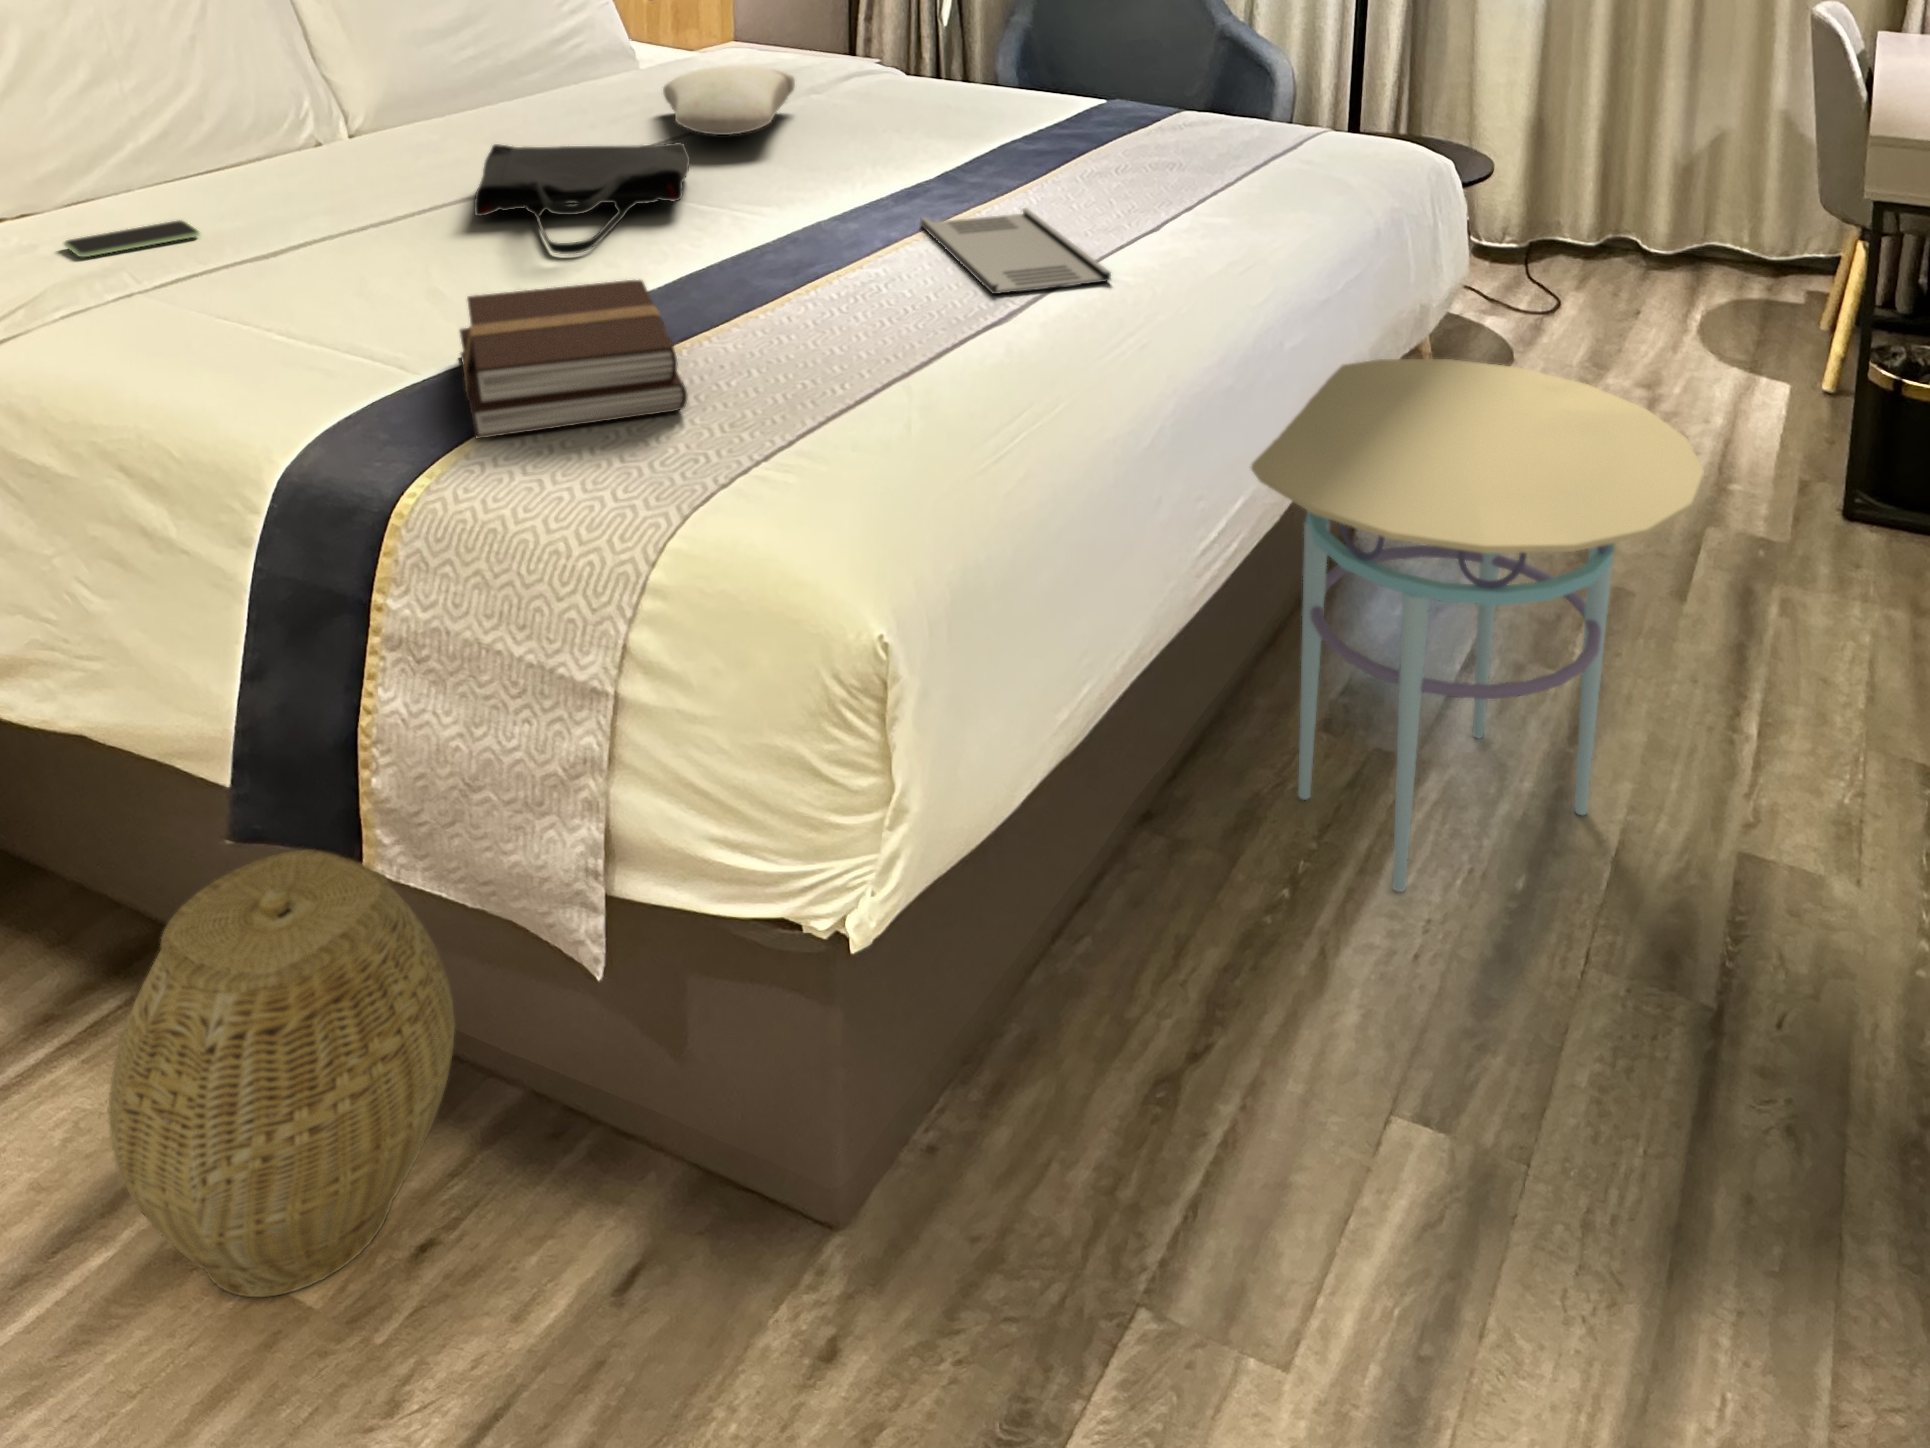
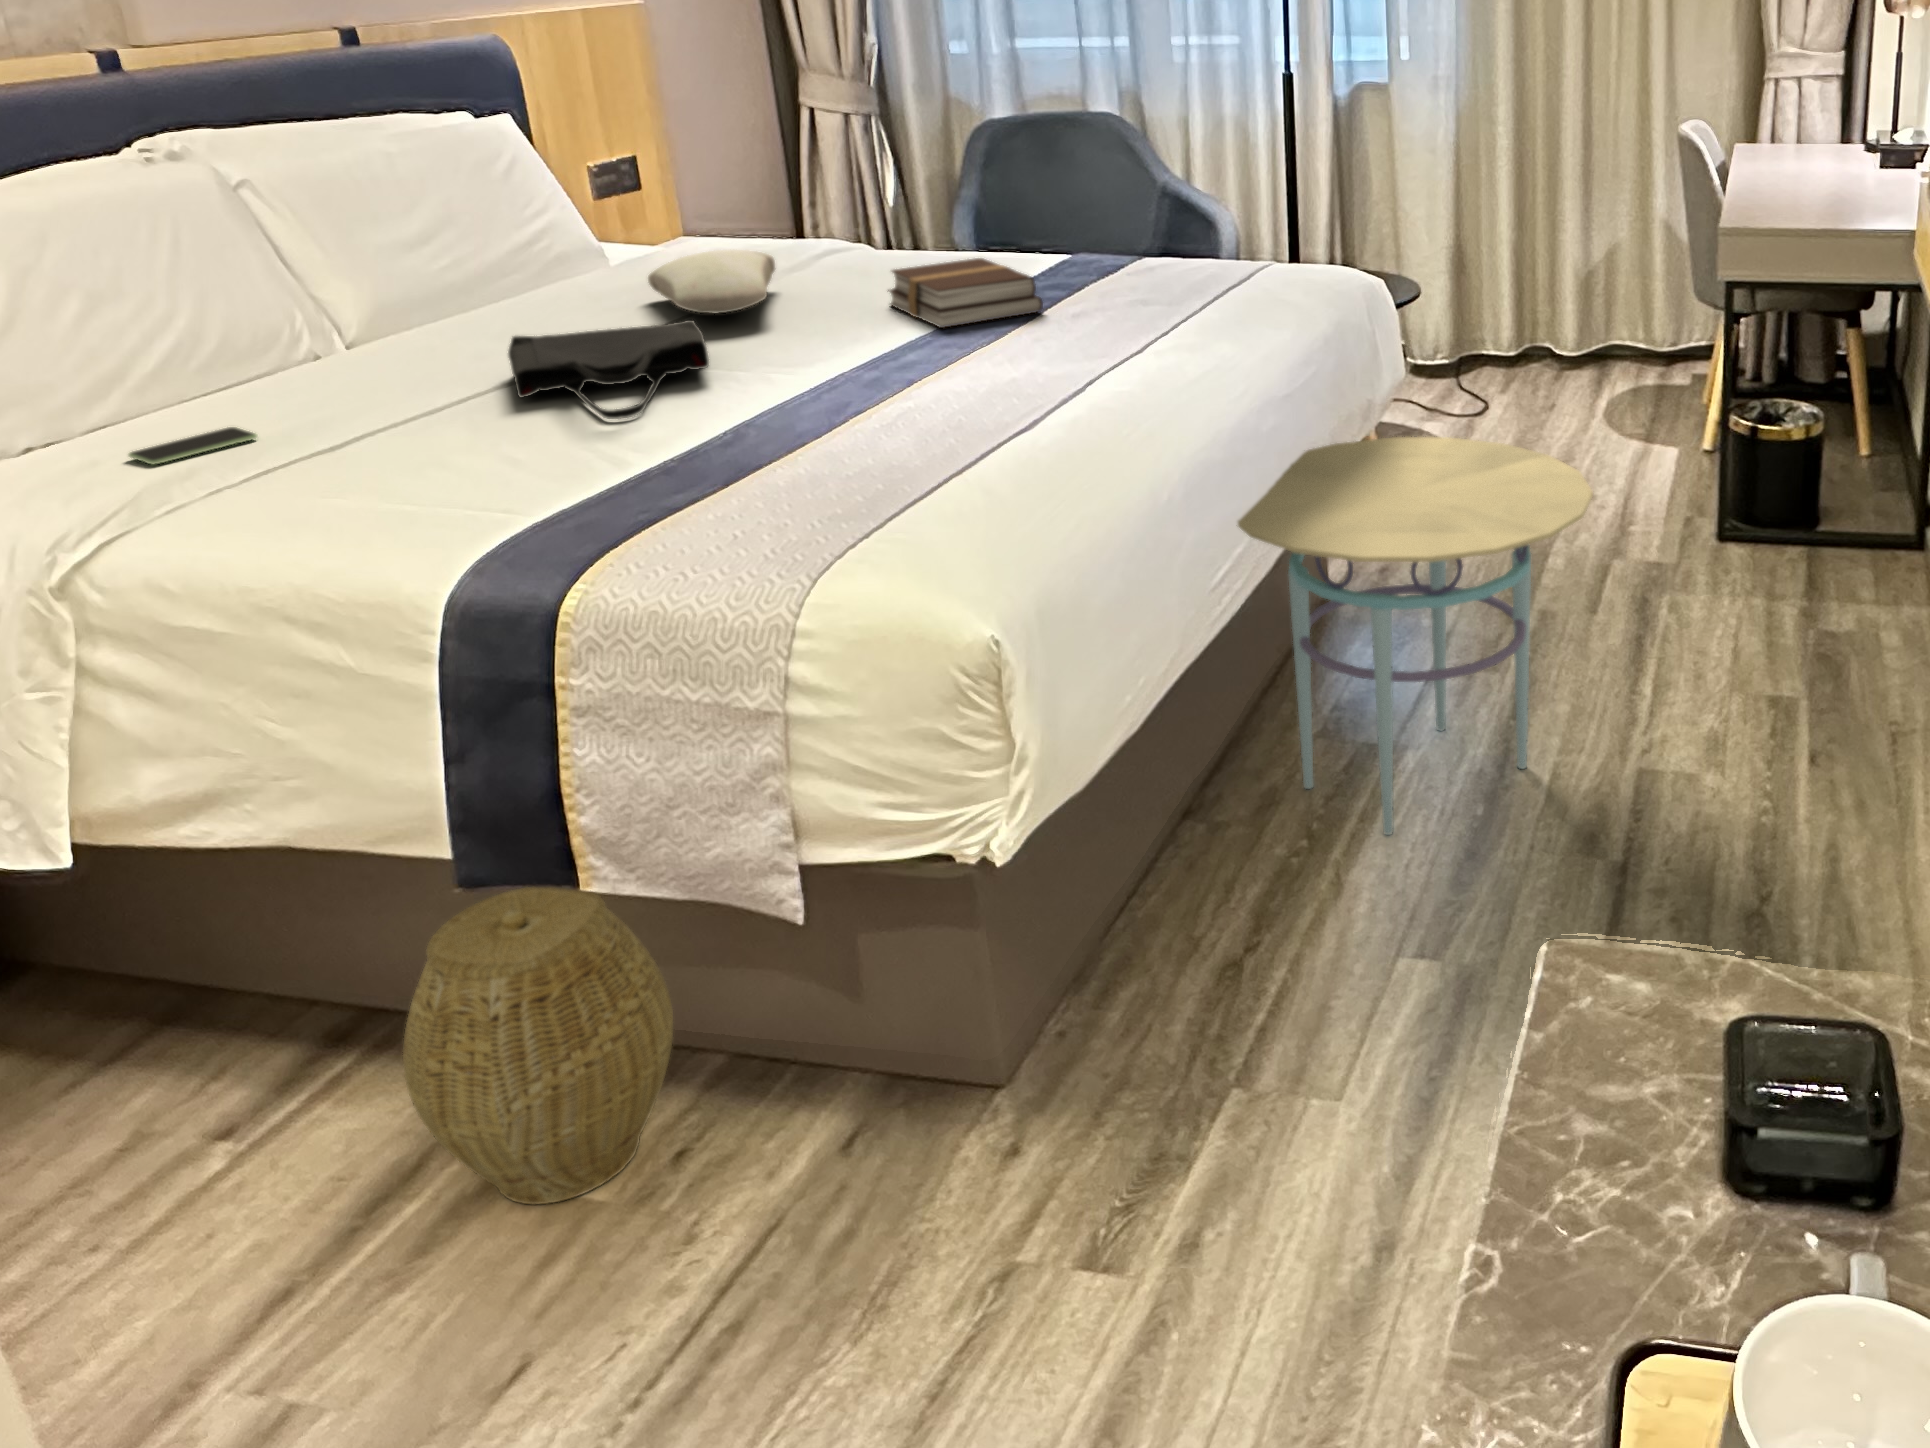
tray: present [921,208,1111,294] -> none [931,346,1109,412]
book: present [460,280,687,439] -> present [889,258,1043,328]

